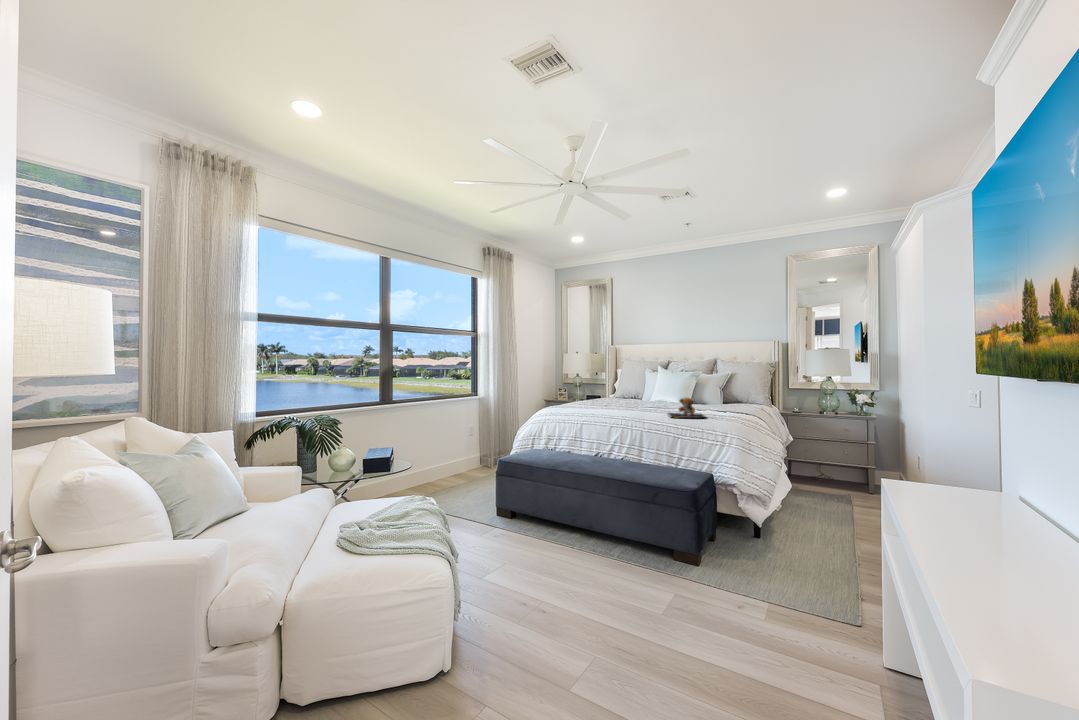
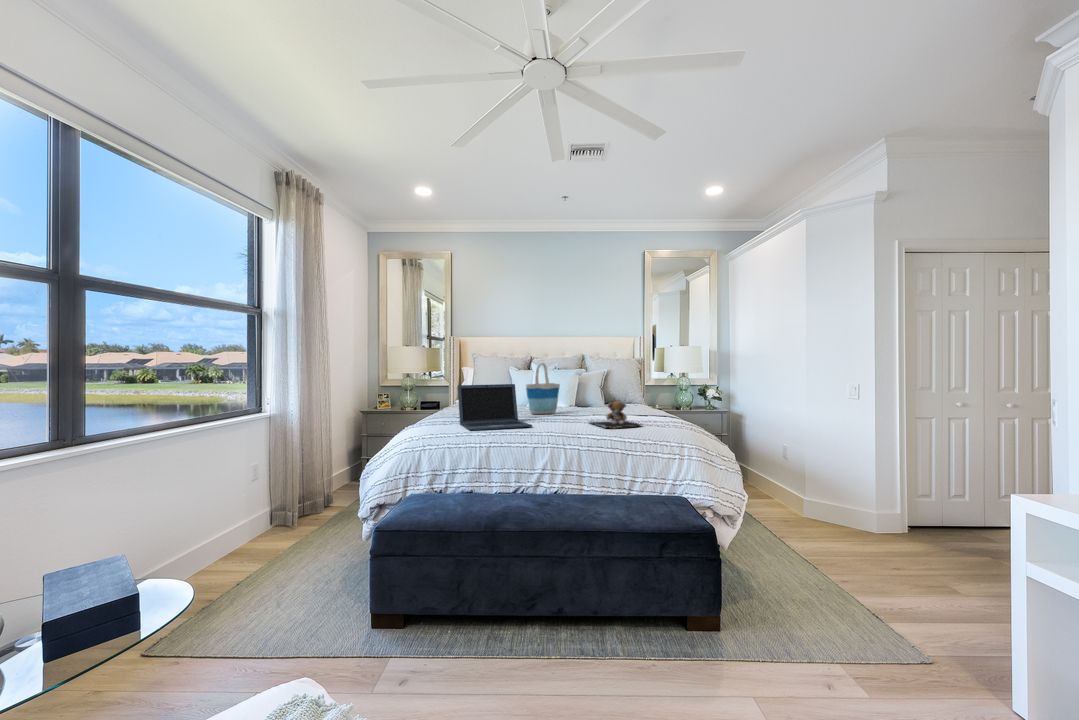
tote bag: none [634,367,663,406] -> present [526,363,560,414]
laptop: none [572,382,617,413] -> present [458,384,532,430]

